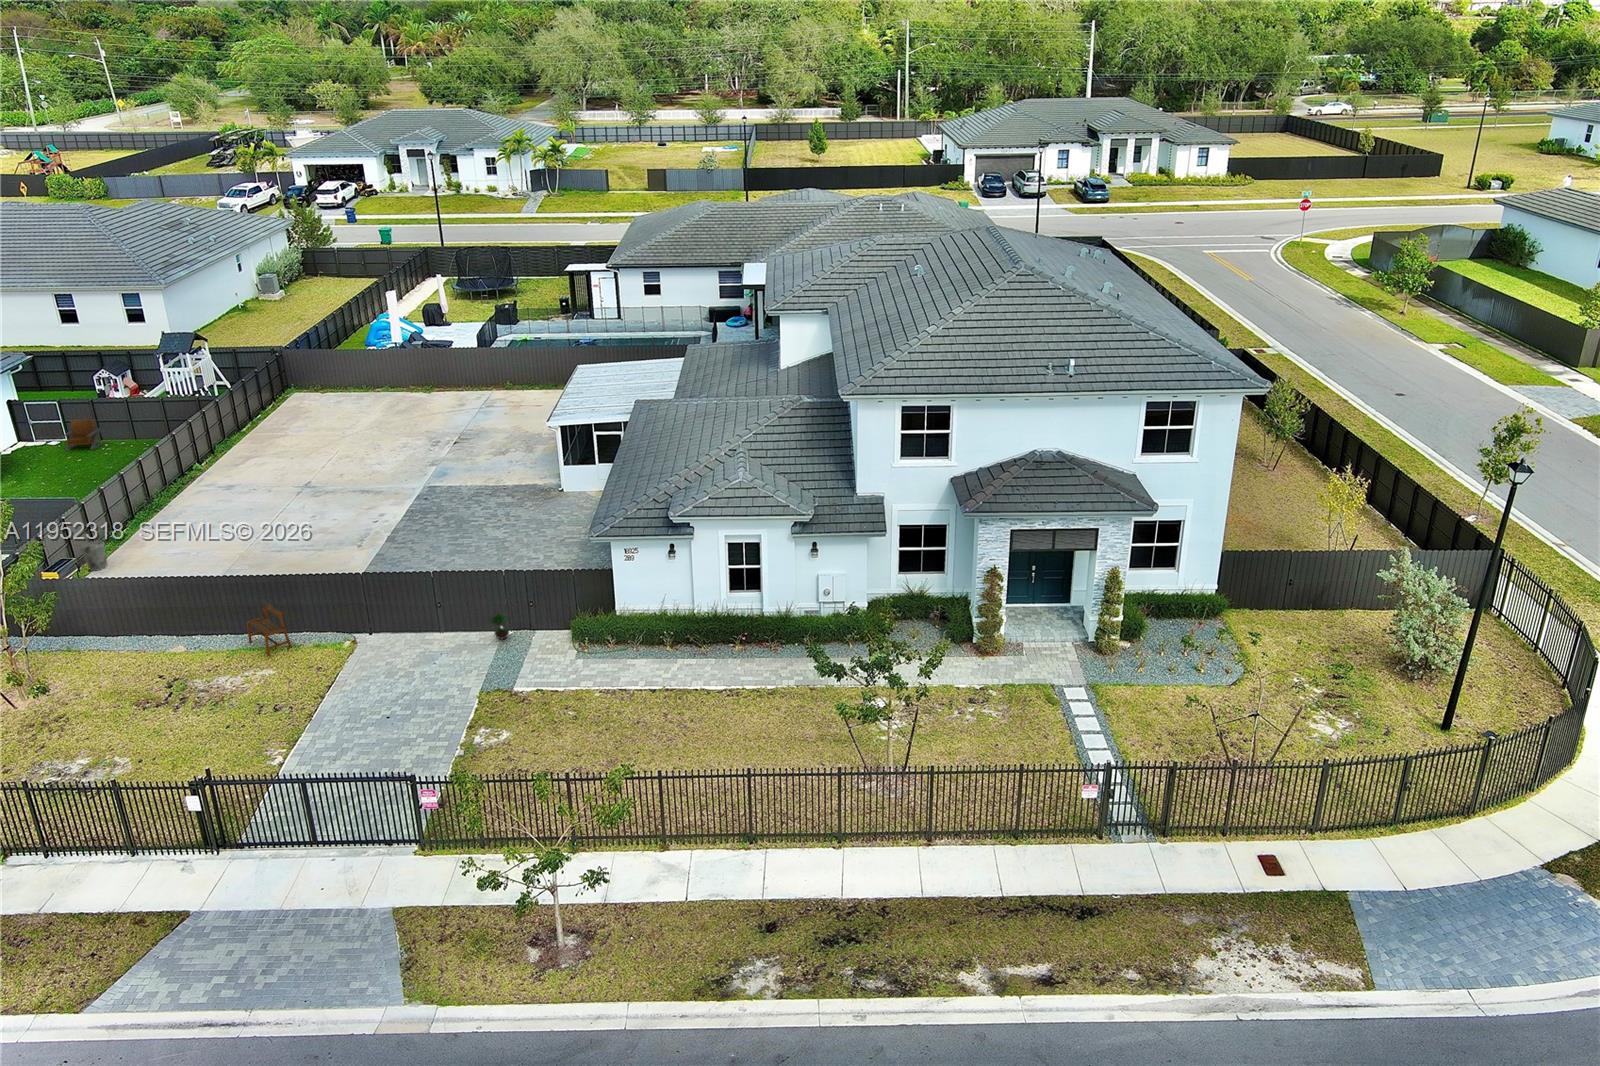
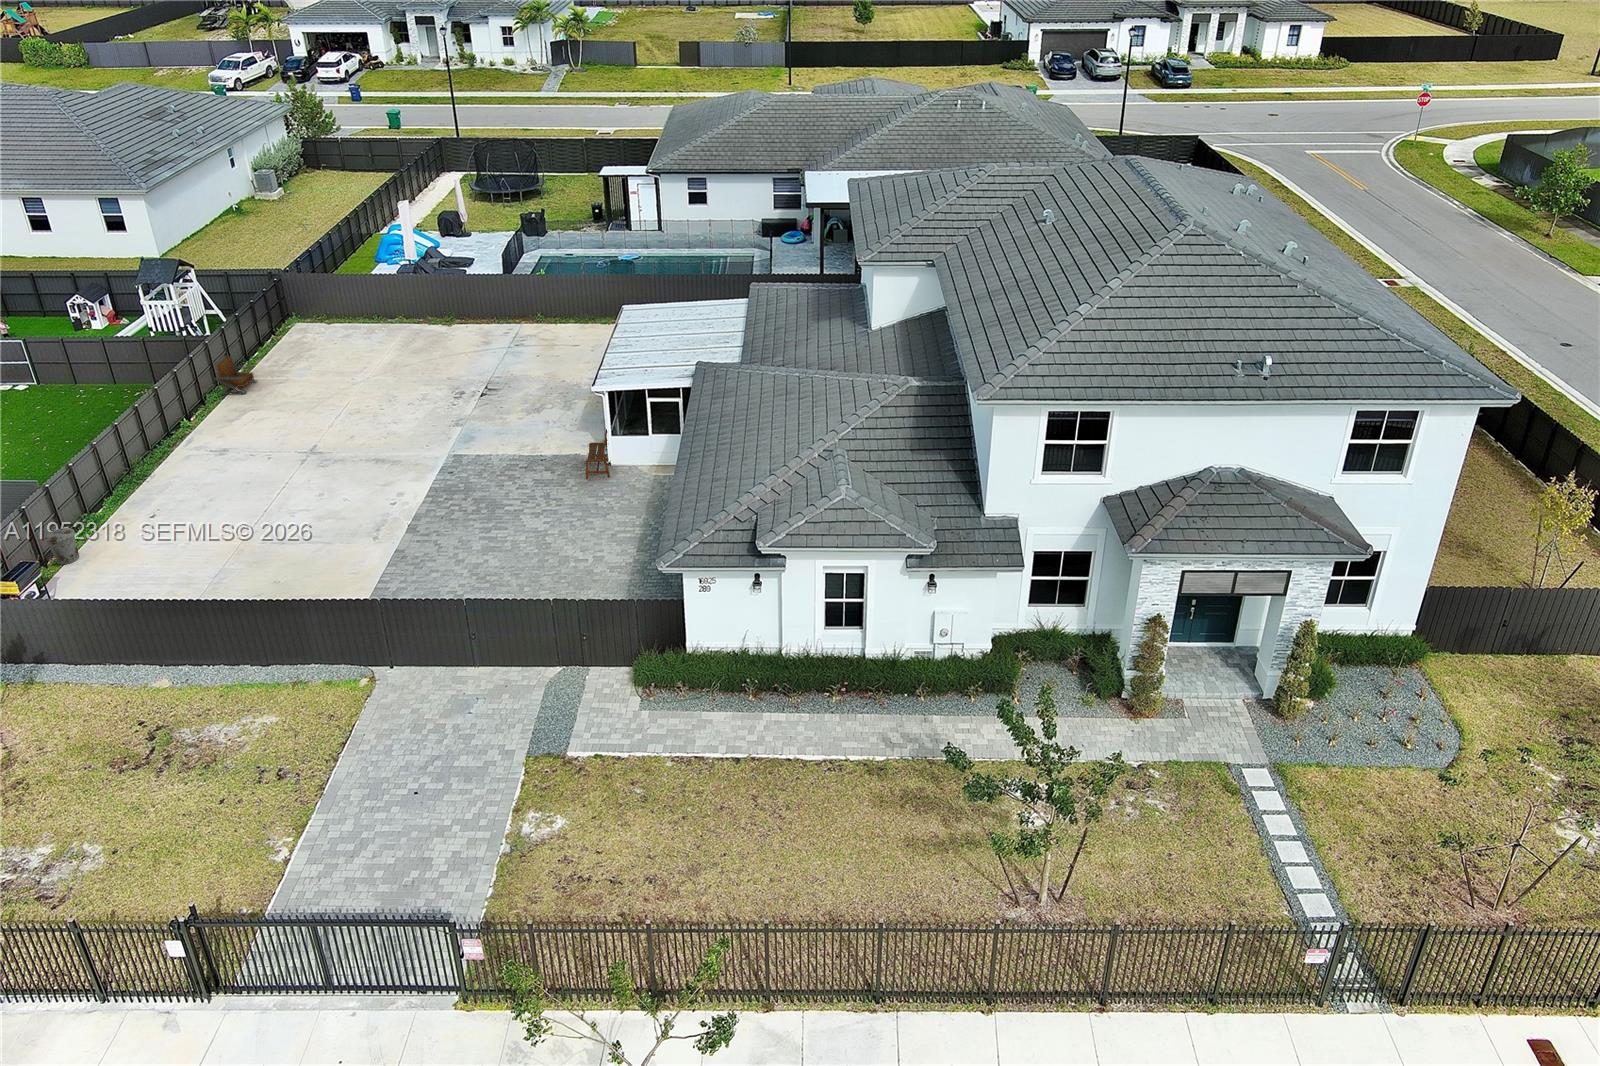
lounge chair: present [62,419,103,451] -> present [215,356,257,394]
bench: present [247,603,291,656] -> present [586,429,610,479]
potted tree: present [491,613,509,639] -> none [534,645,558,676]

